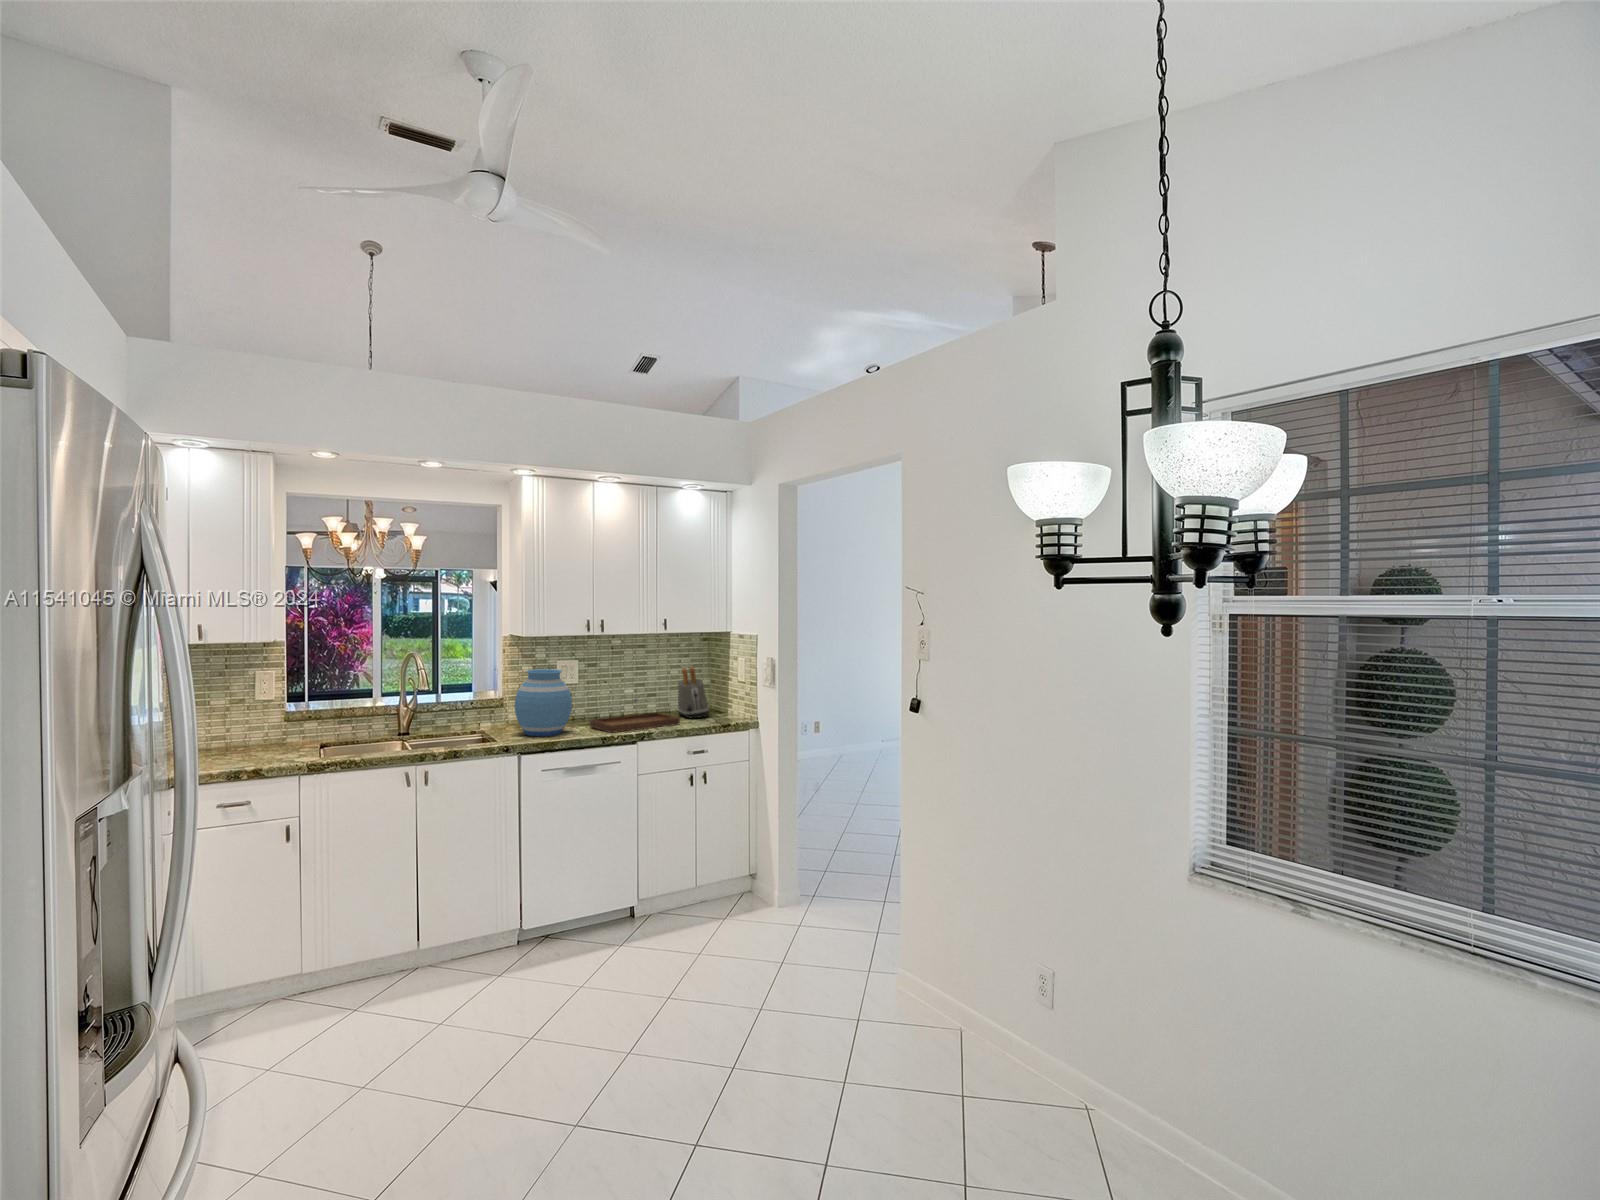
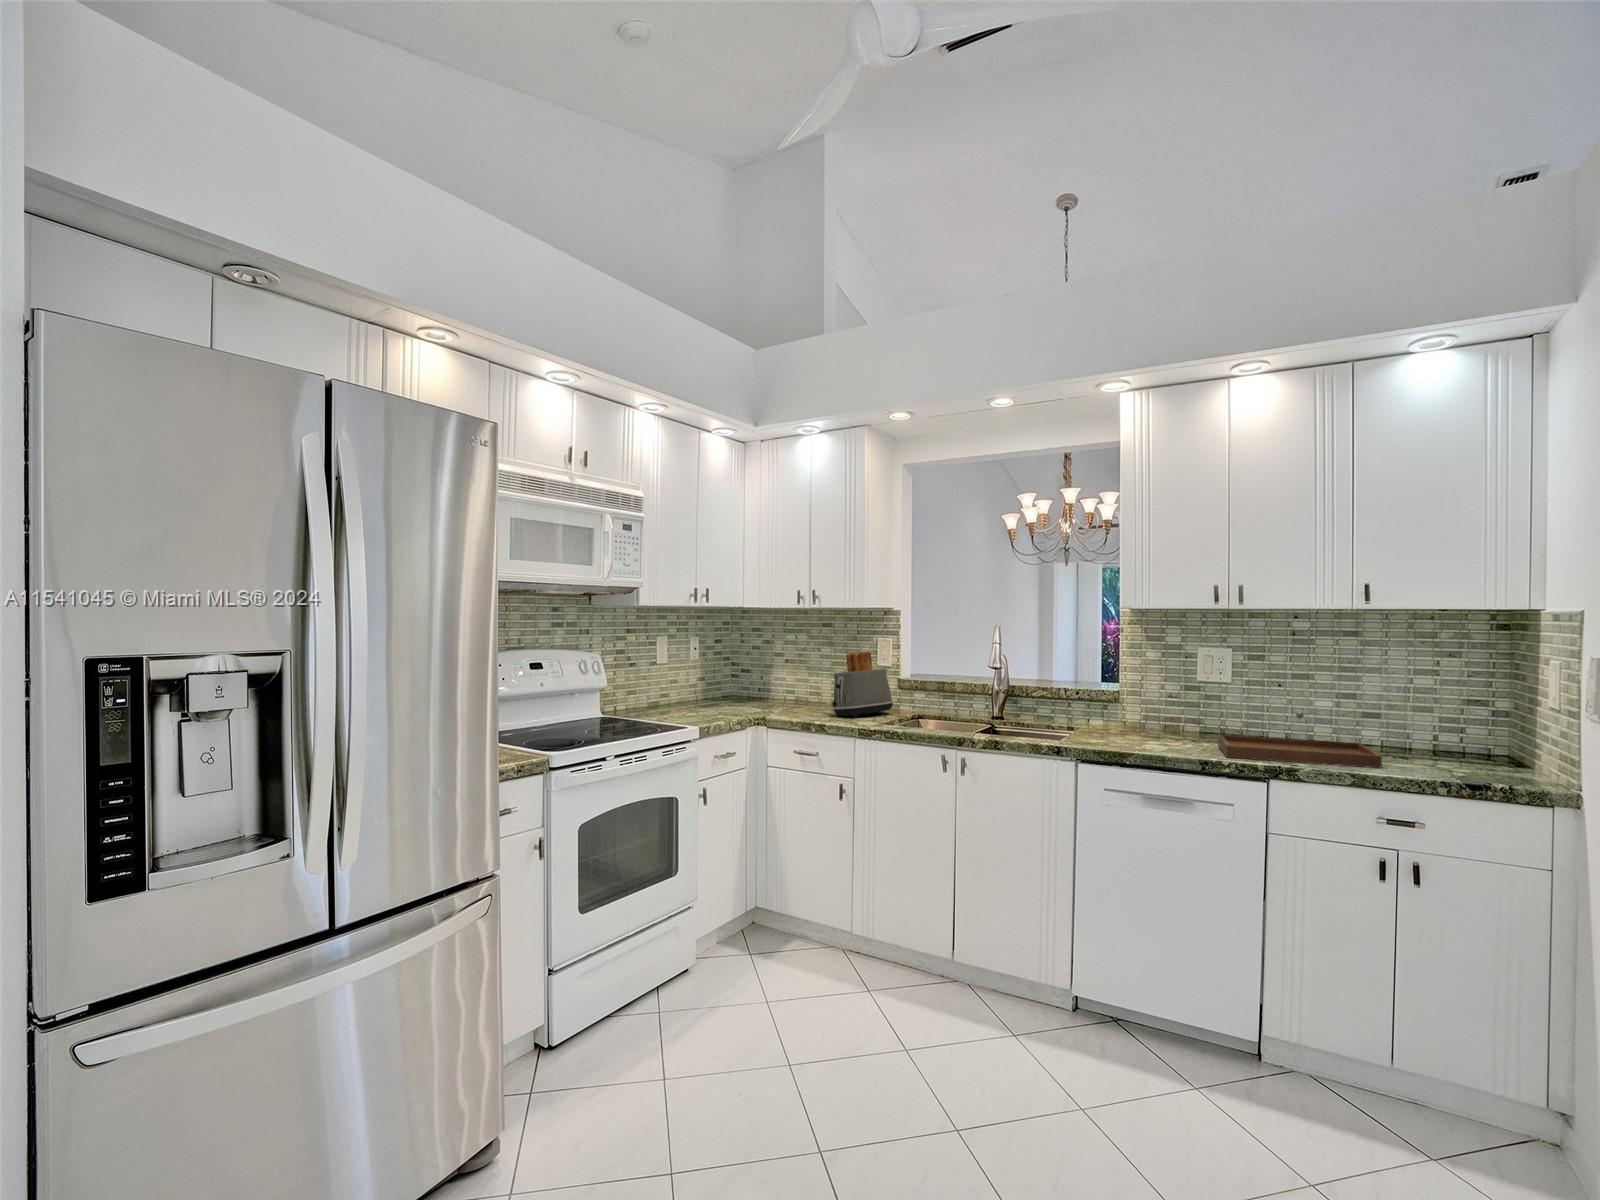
toaster: present [678,667,709,718] -> present [832,651,893,718]
vase: present [515,669,572,736] -> none [1099,653,1181,746]

